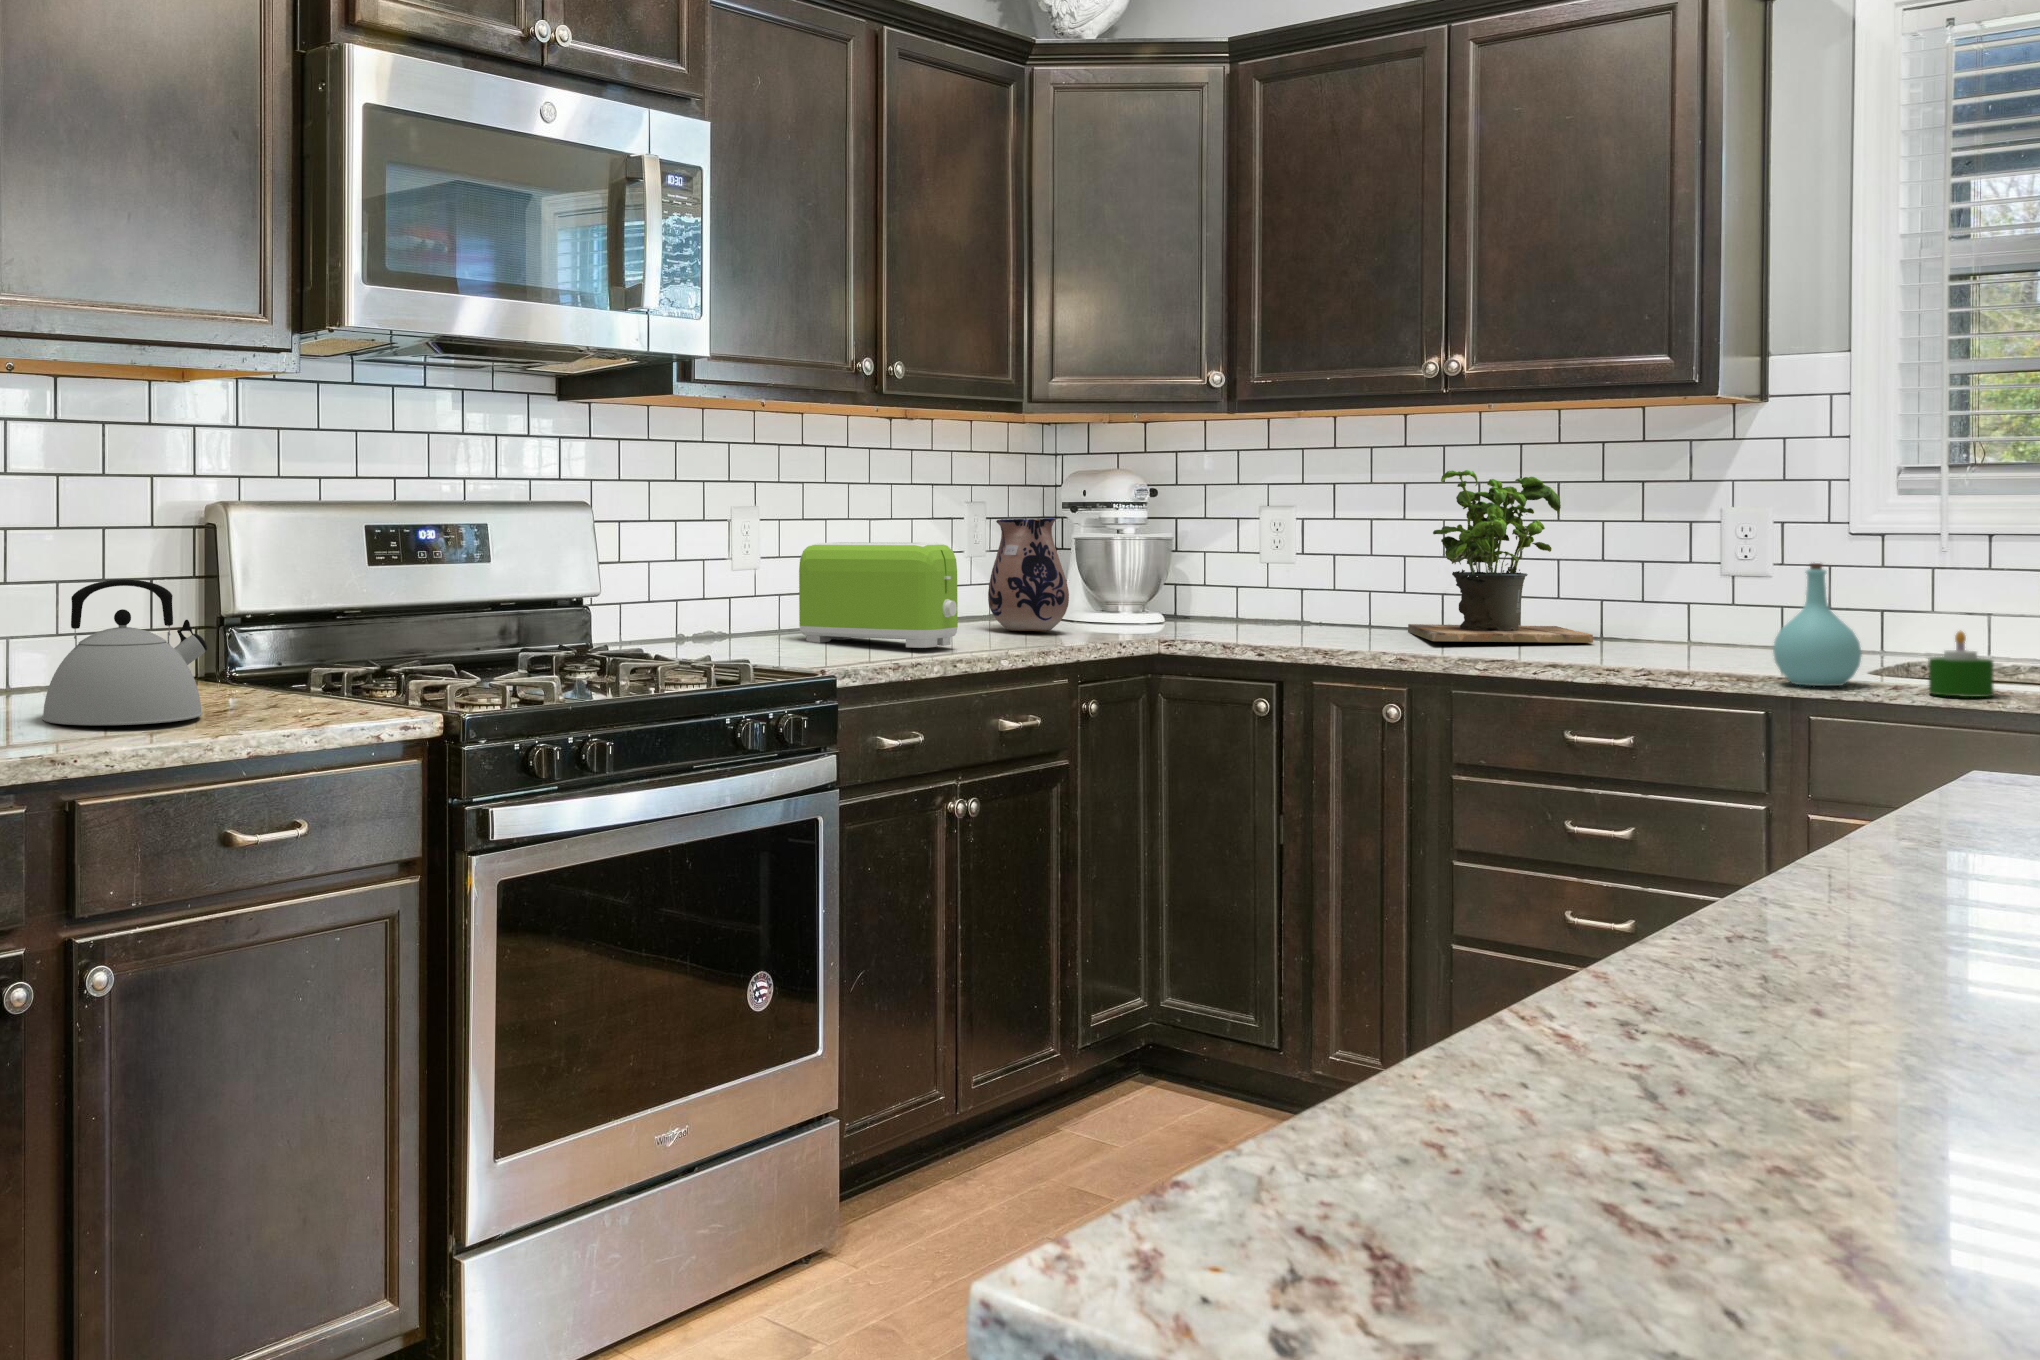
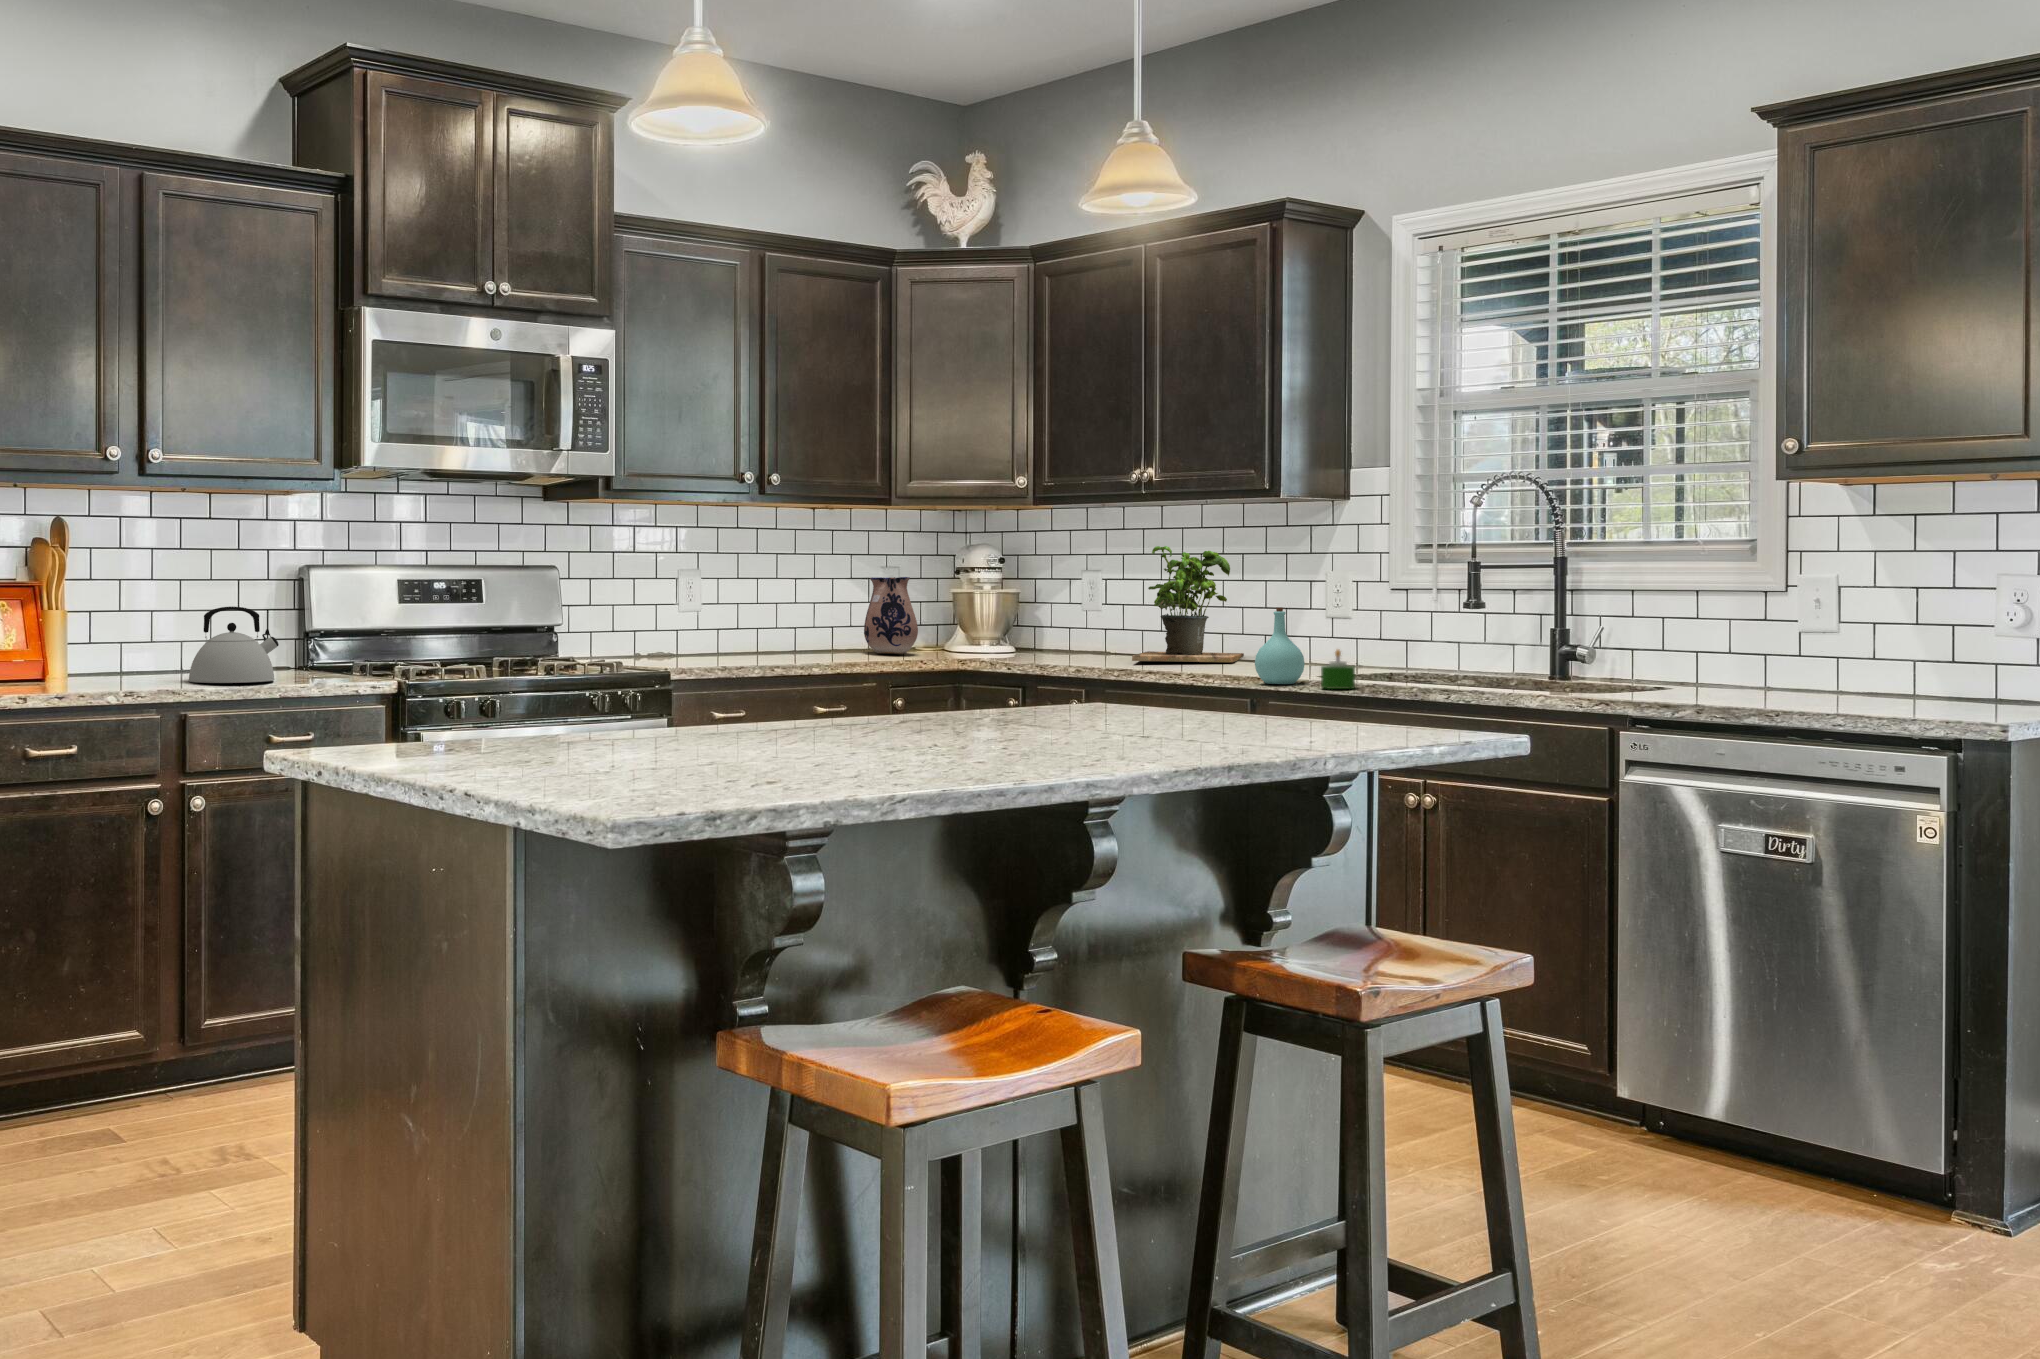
toaster: present [799,542,958,648] -> none [713,592,810,660]

